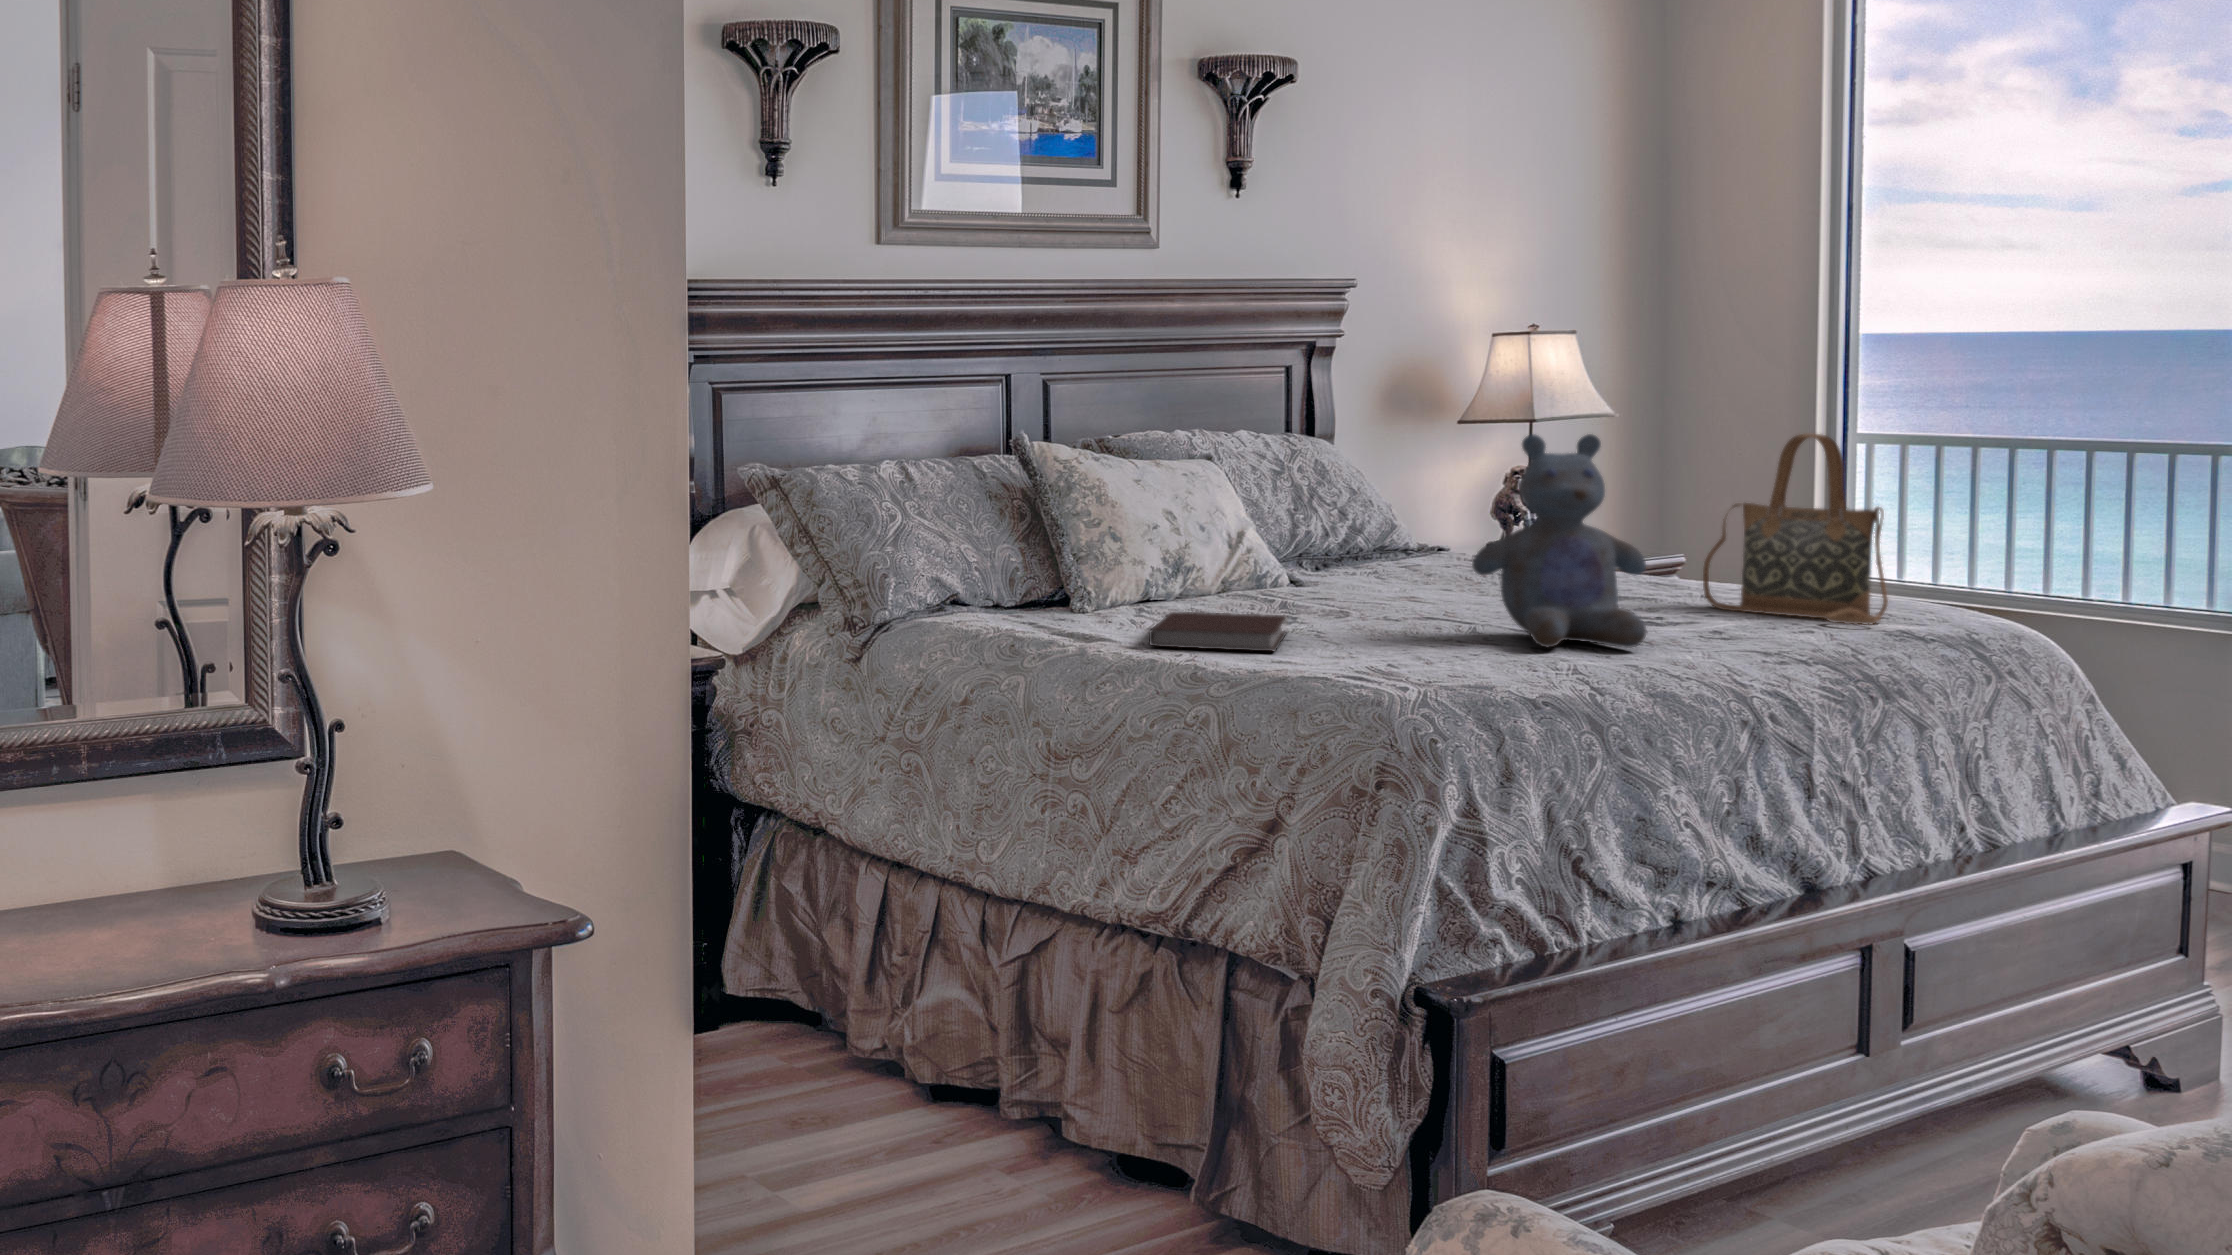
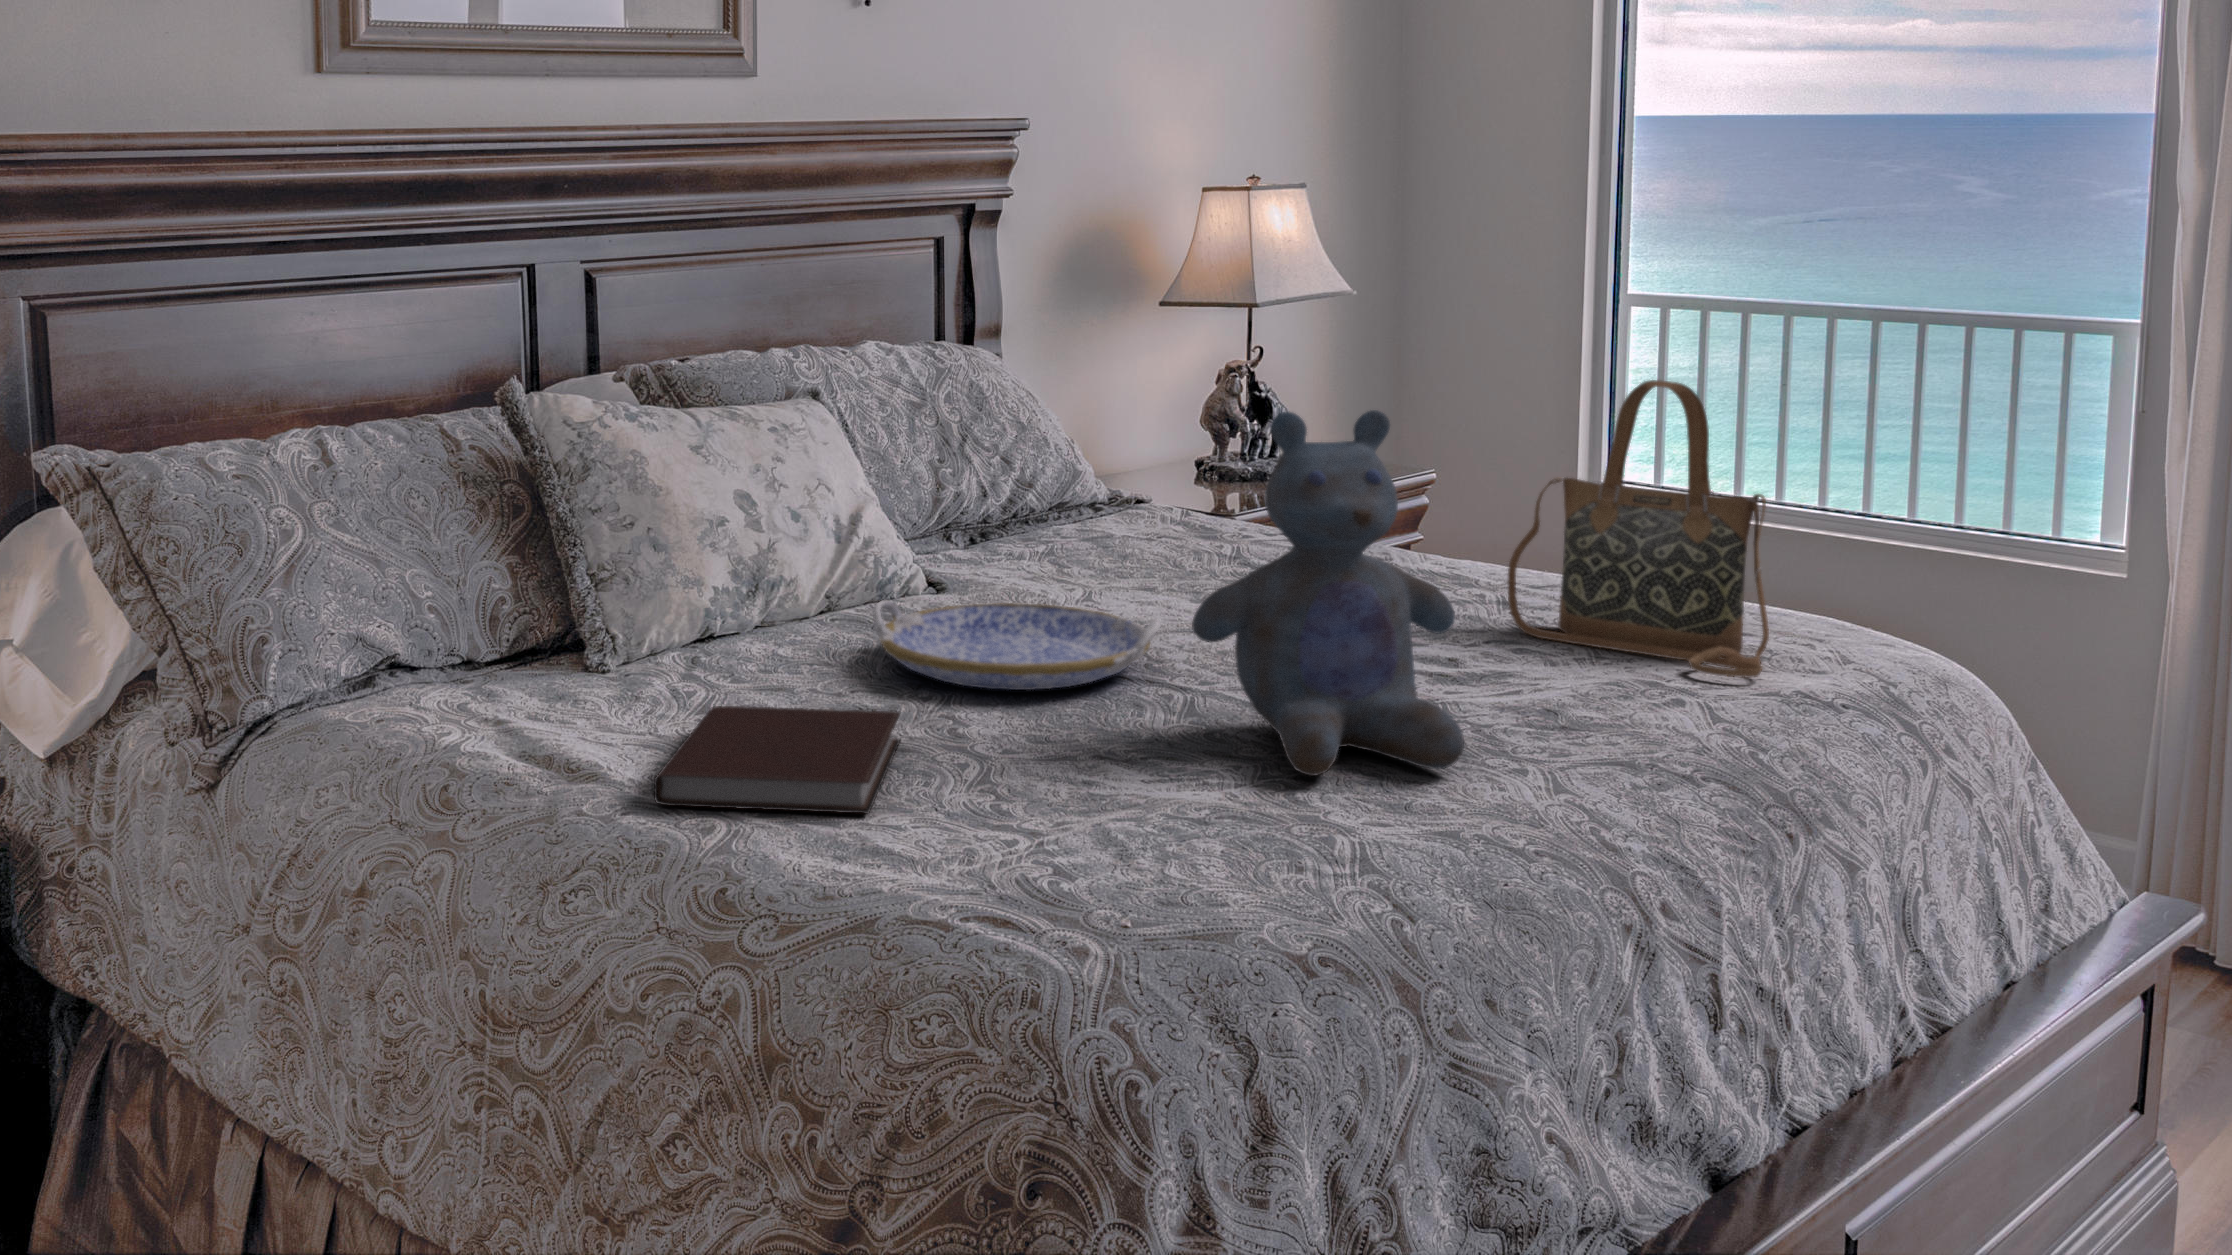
serving tray: none [1261,571,1453,618] -> present [873,601,1161,690]

